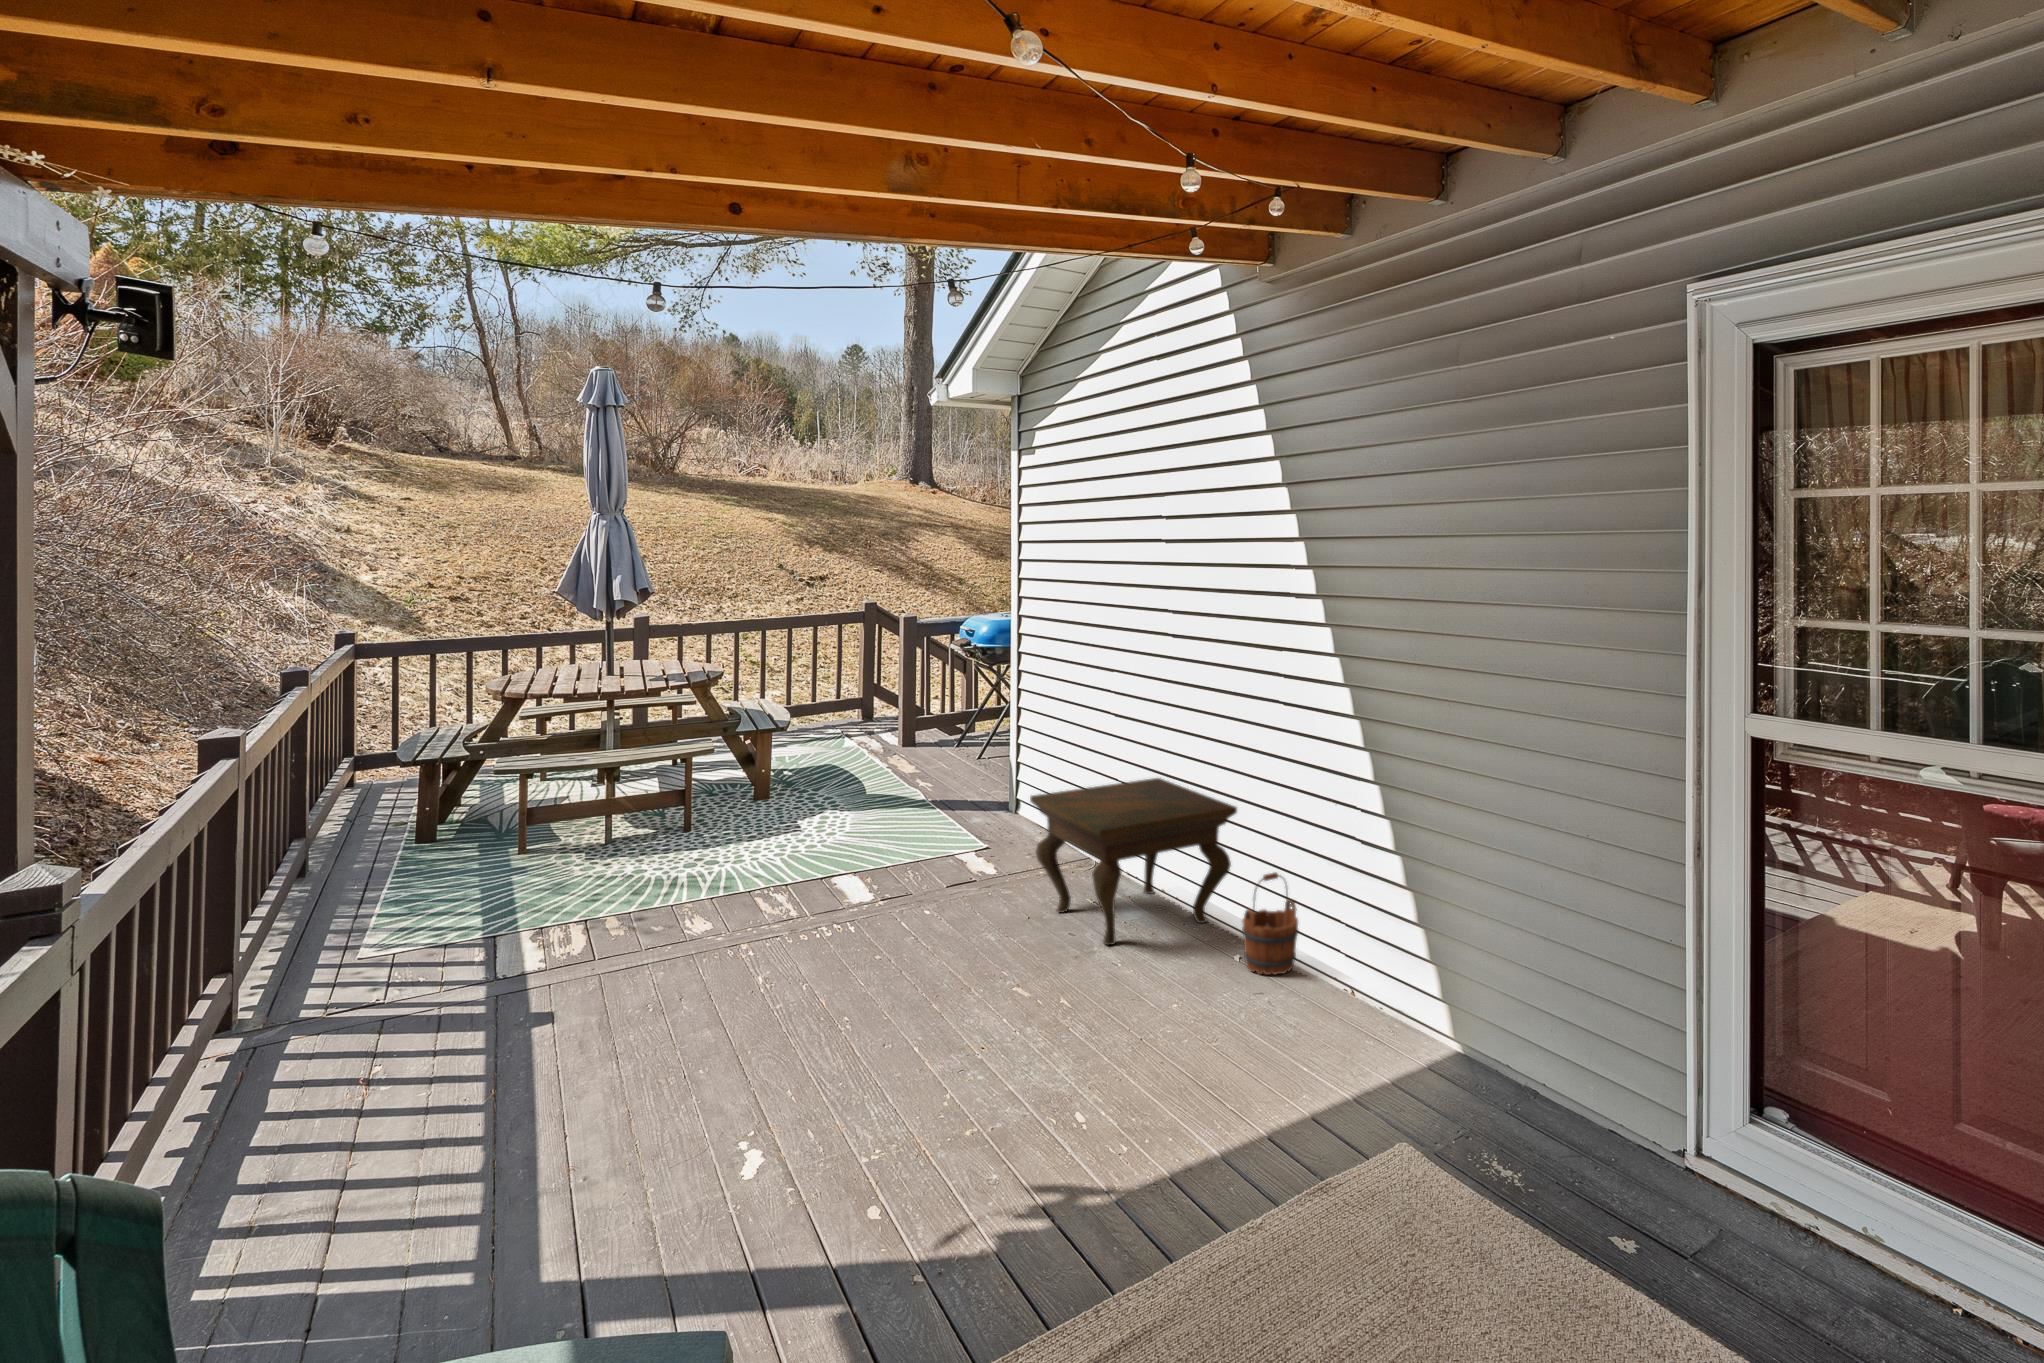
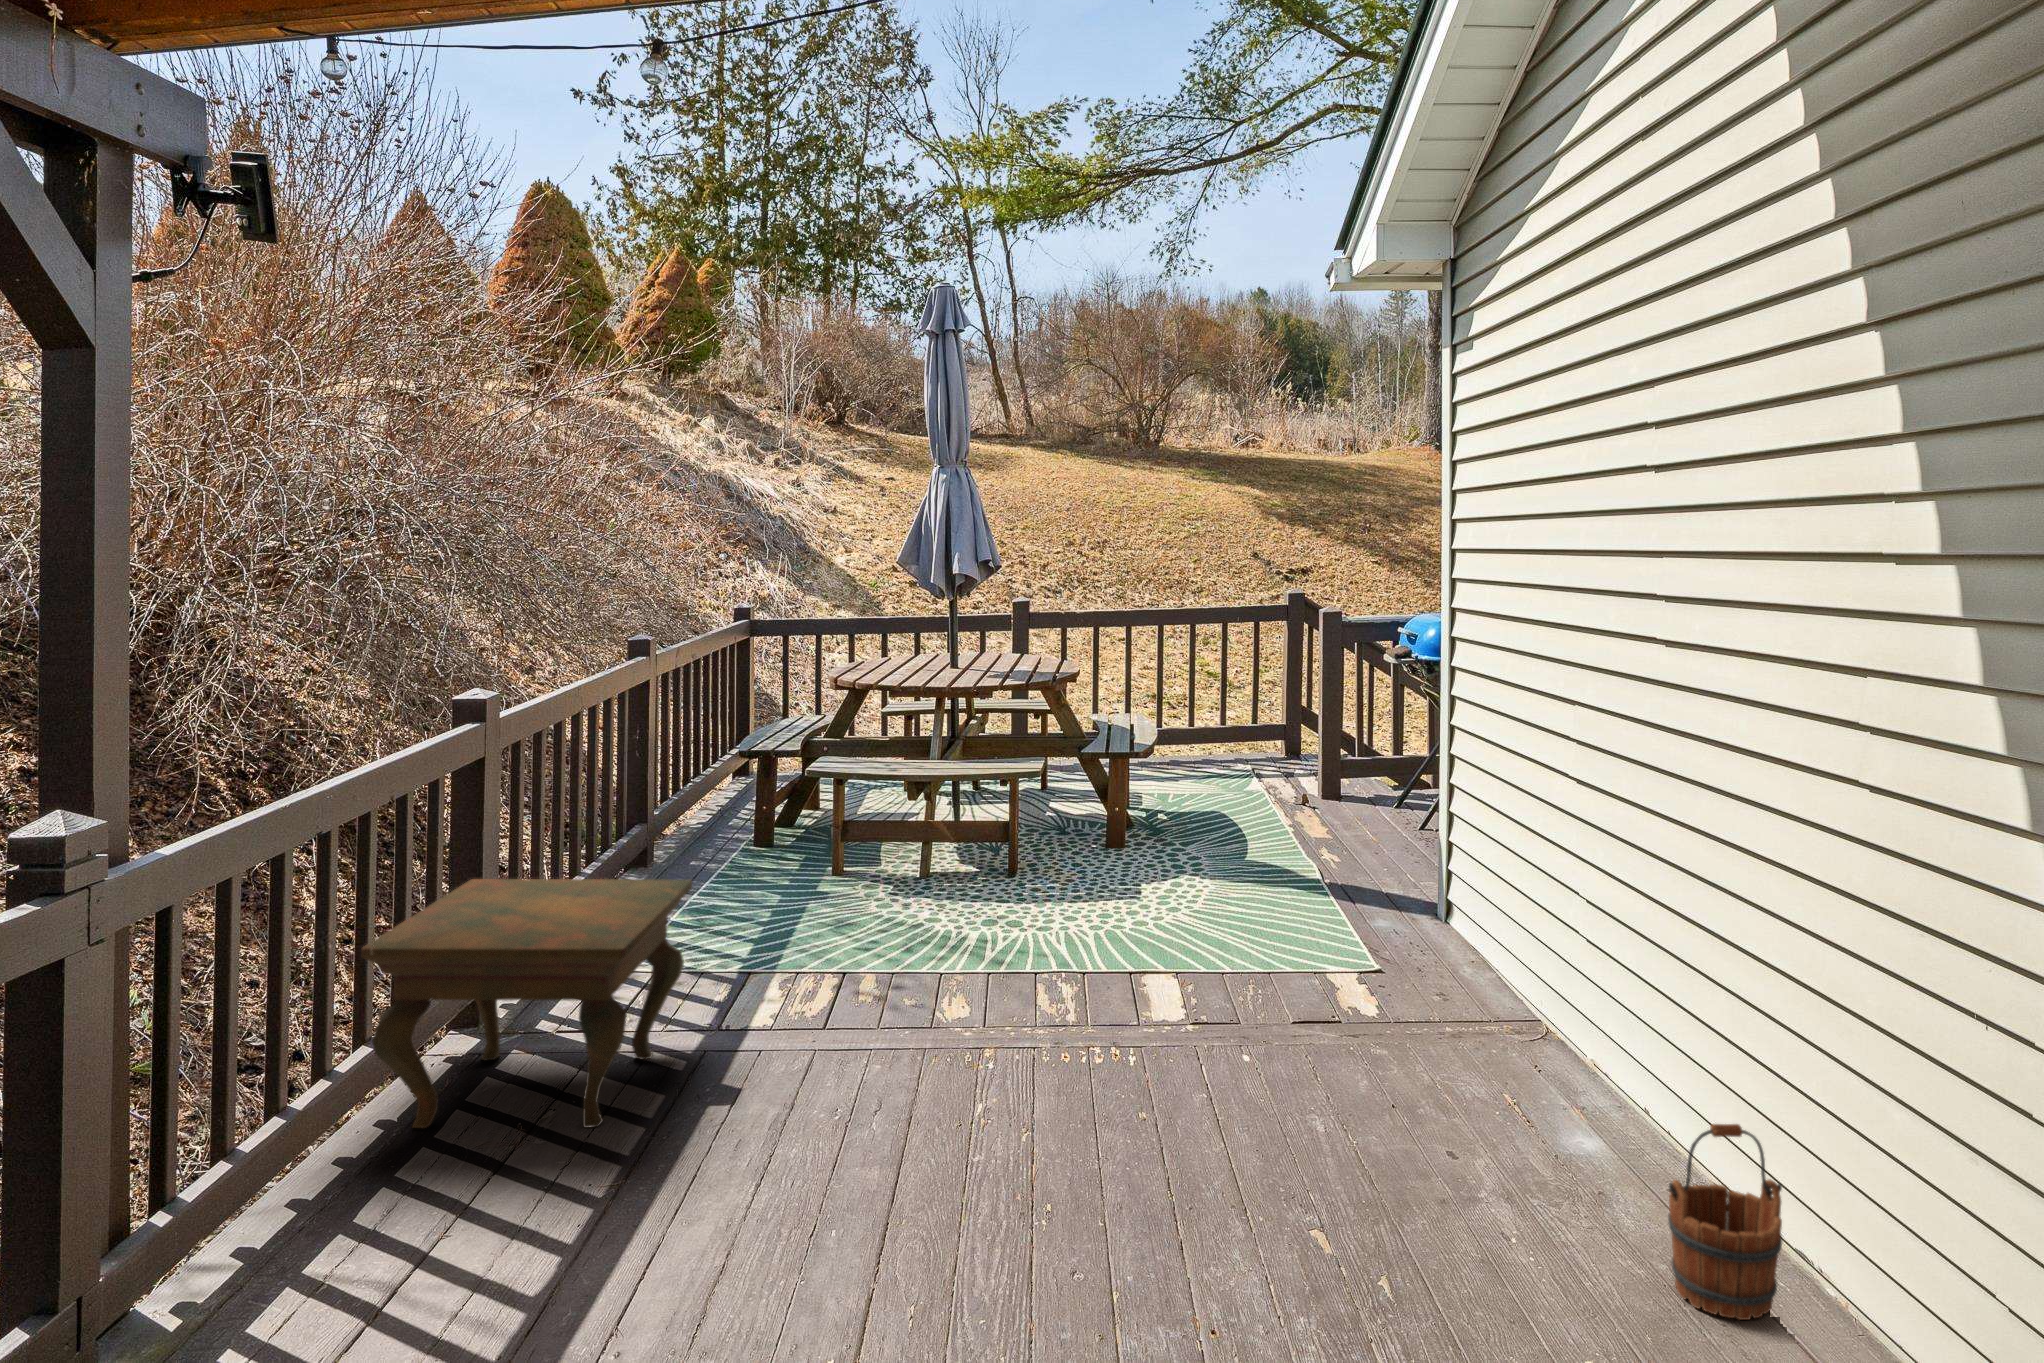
side table: present [1030,778,1237,945] -> present [361,879,692,1128]

